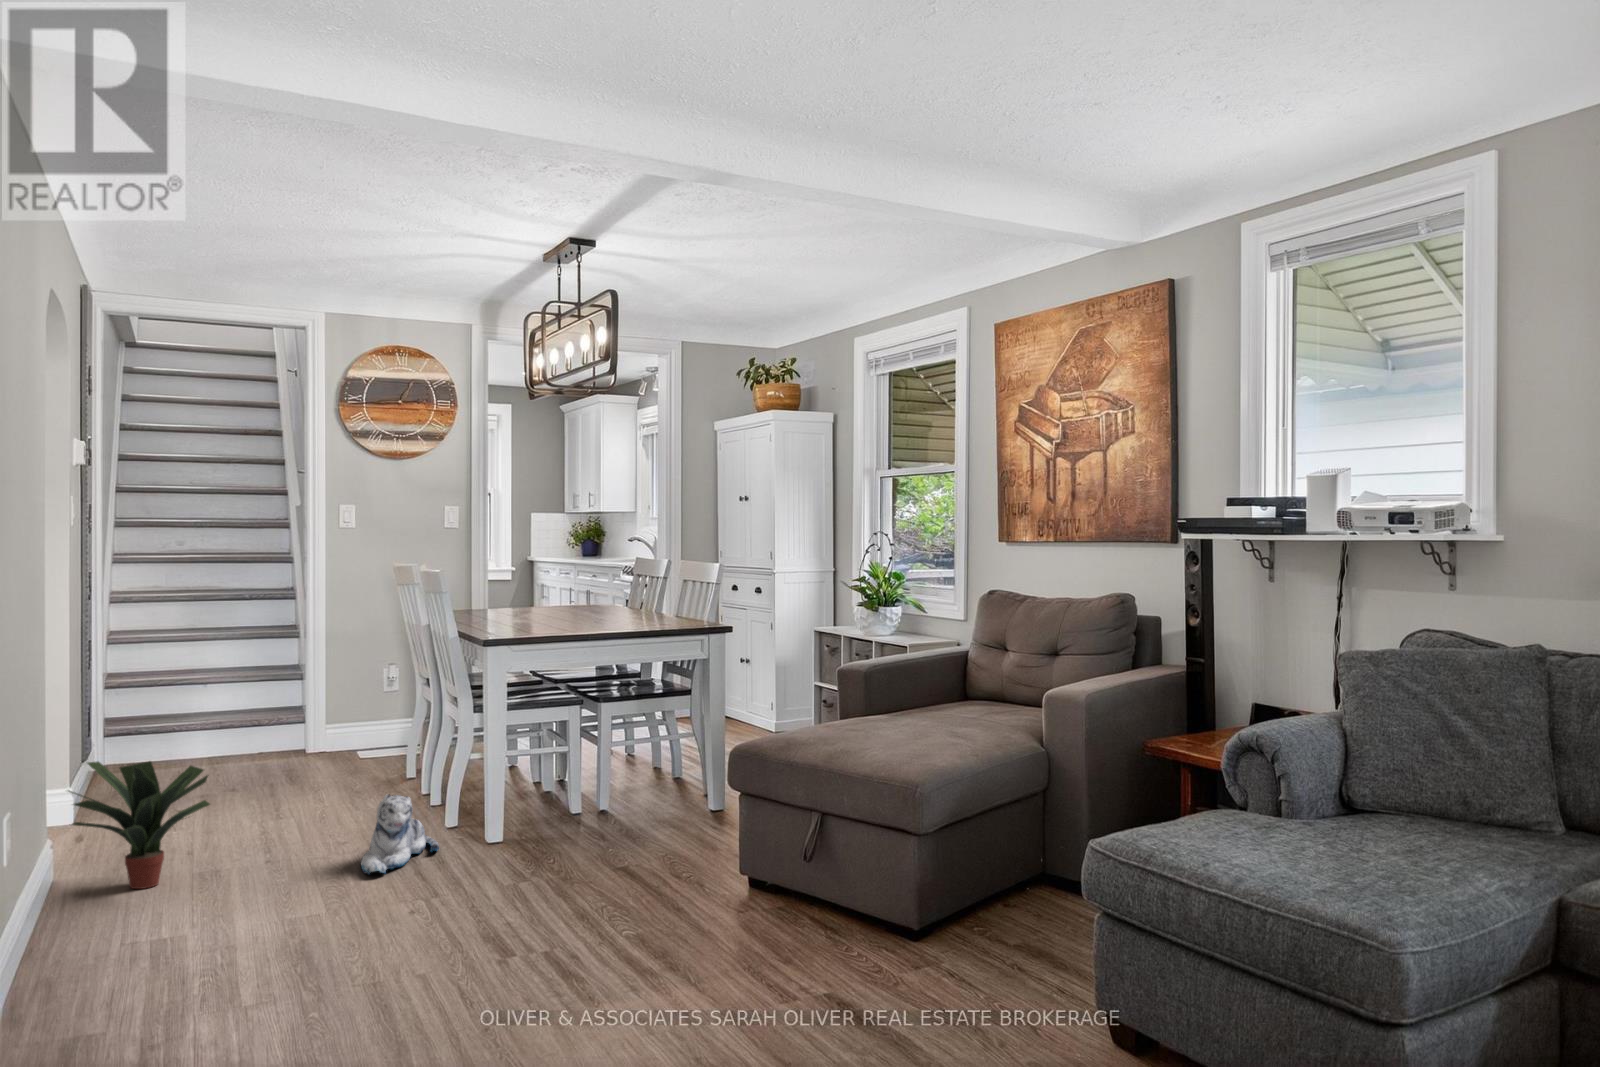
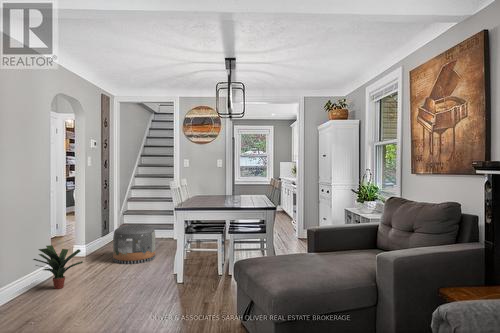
pouf: none [196,696,330,812] -> present [113,225,155,264]
plush toy: present [361,794,439,874] -> none [116,266,153,296]

